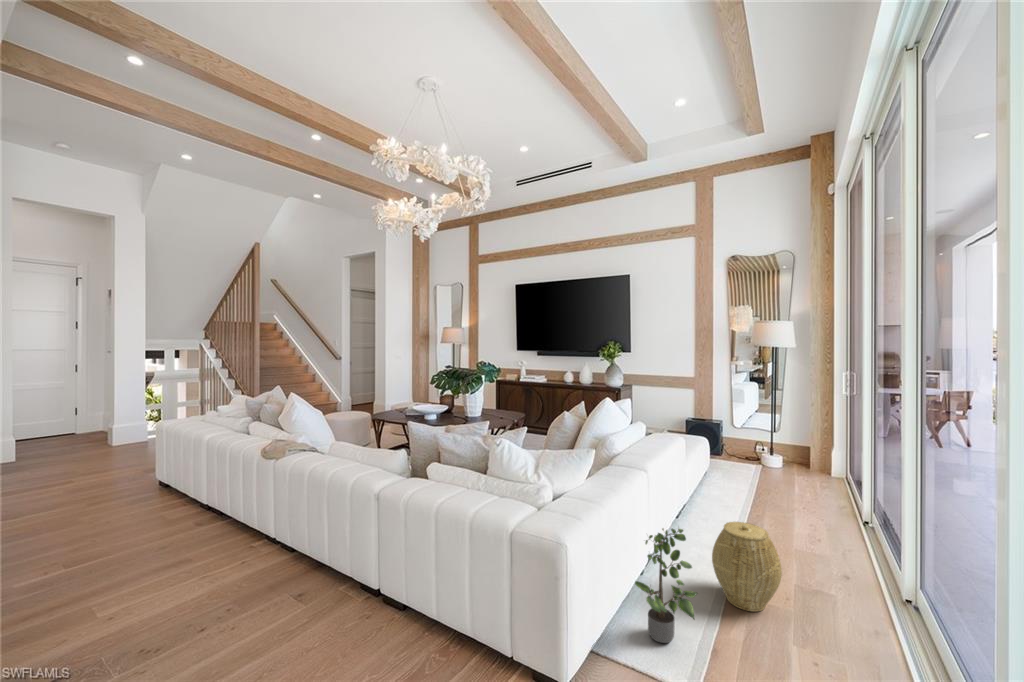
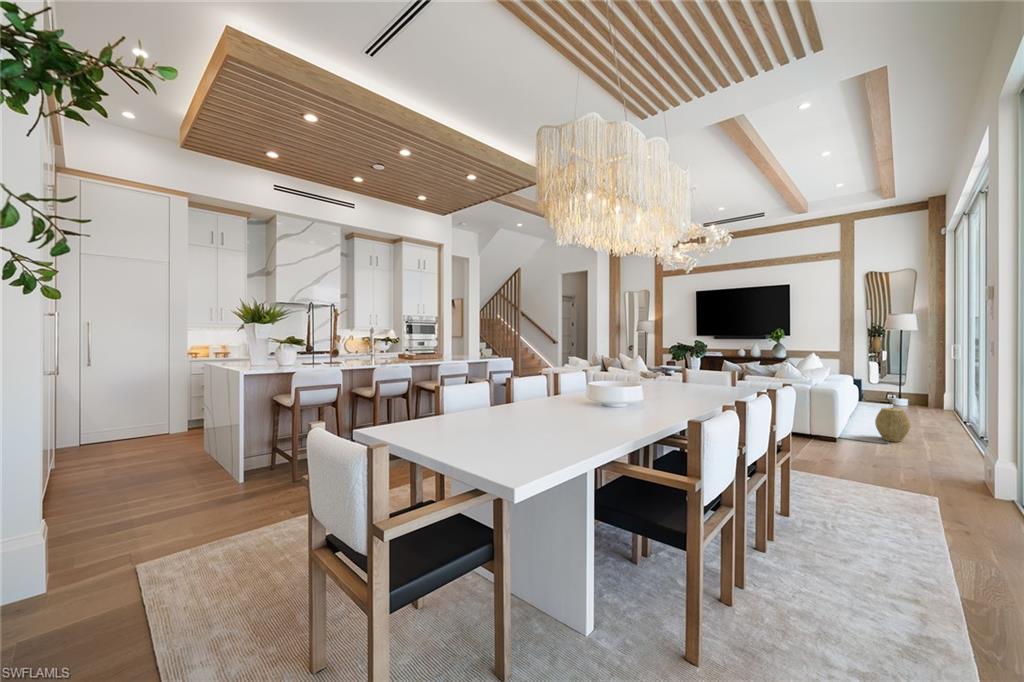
potted plant: present [635,528,697,643] -> none [844,401,873,446]

